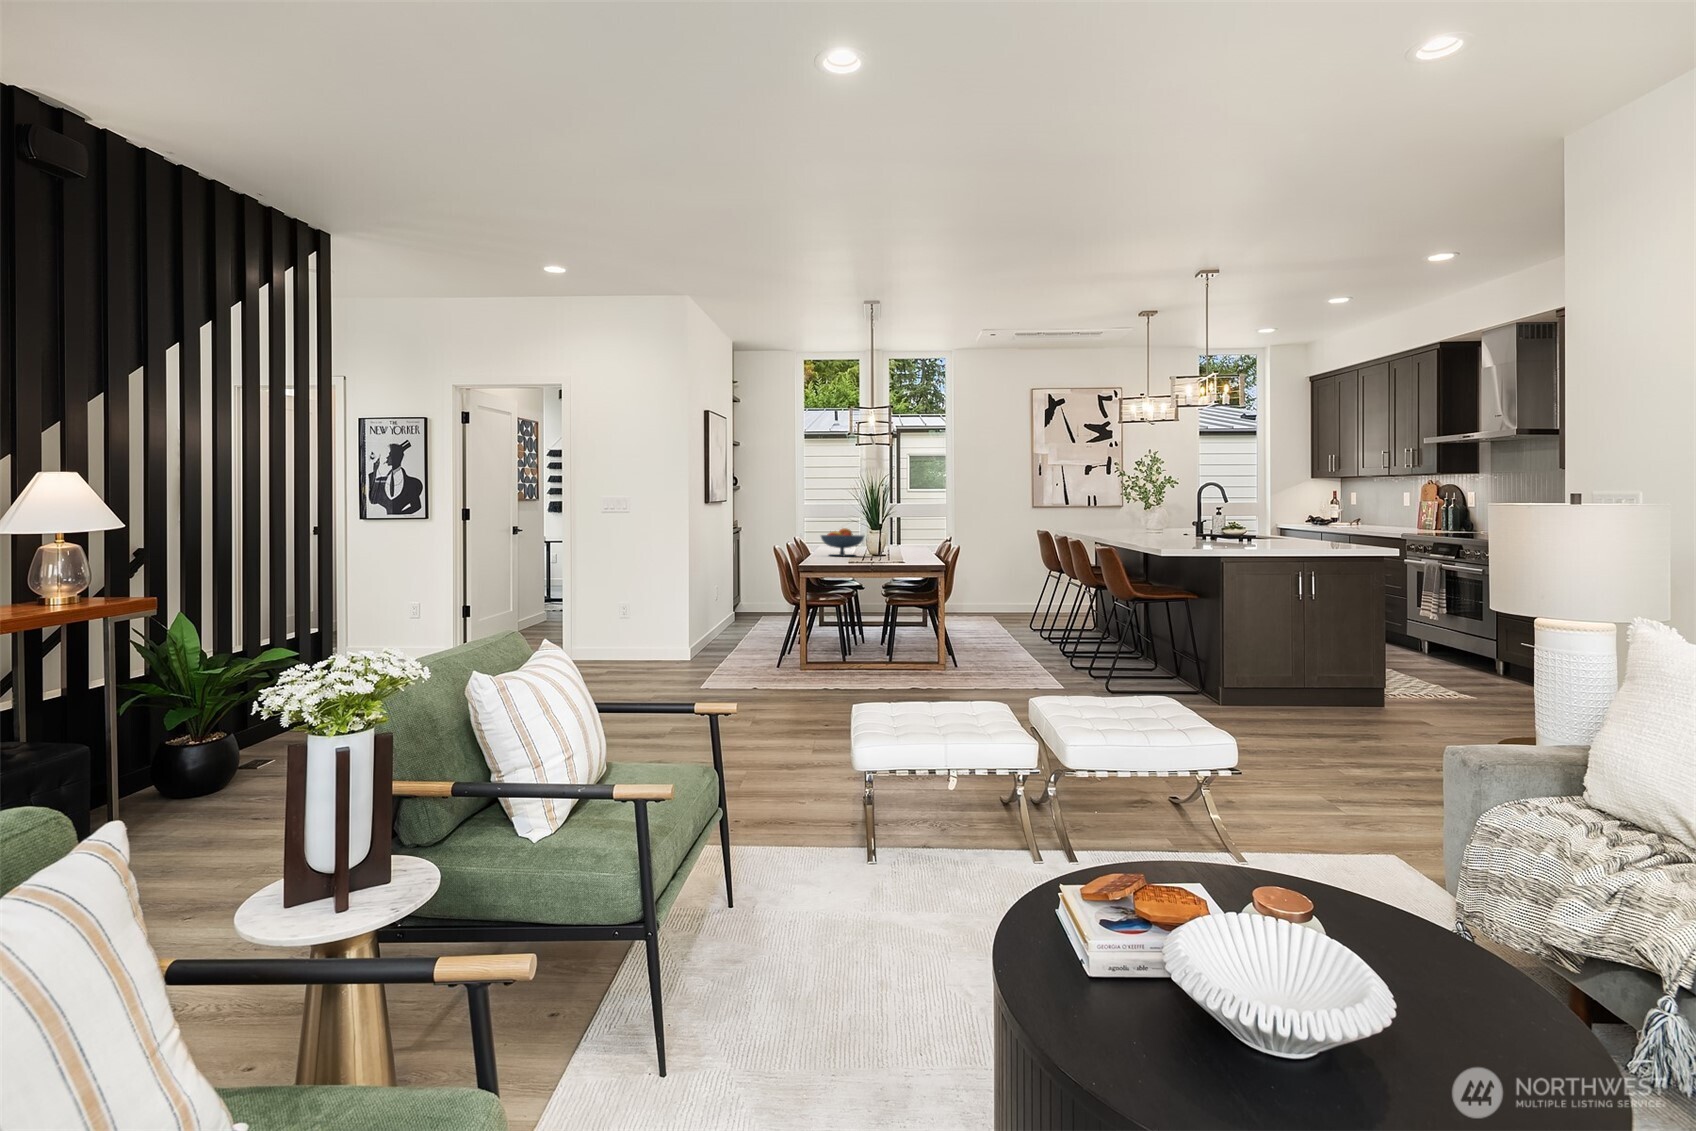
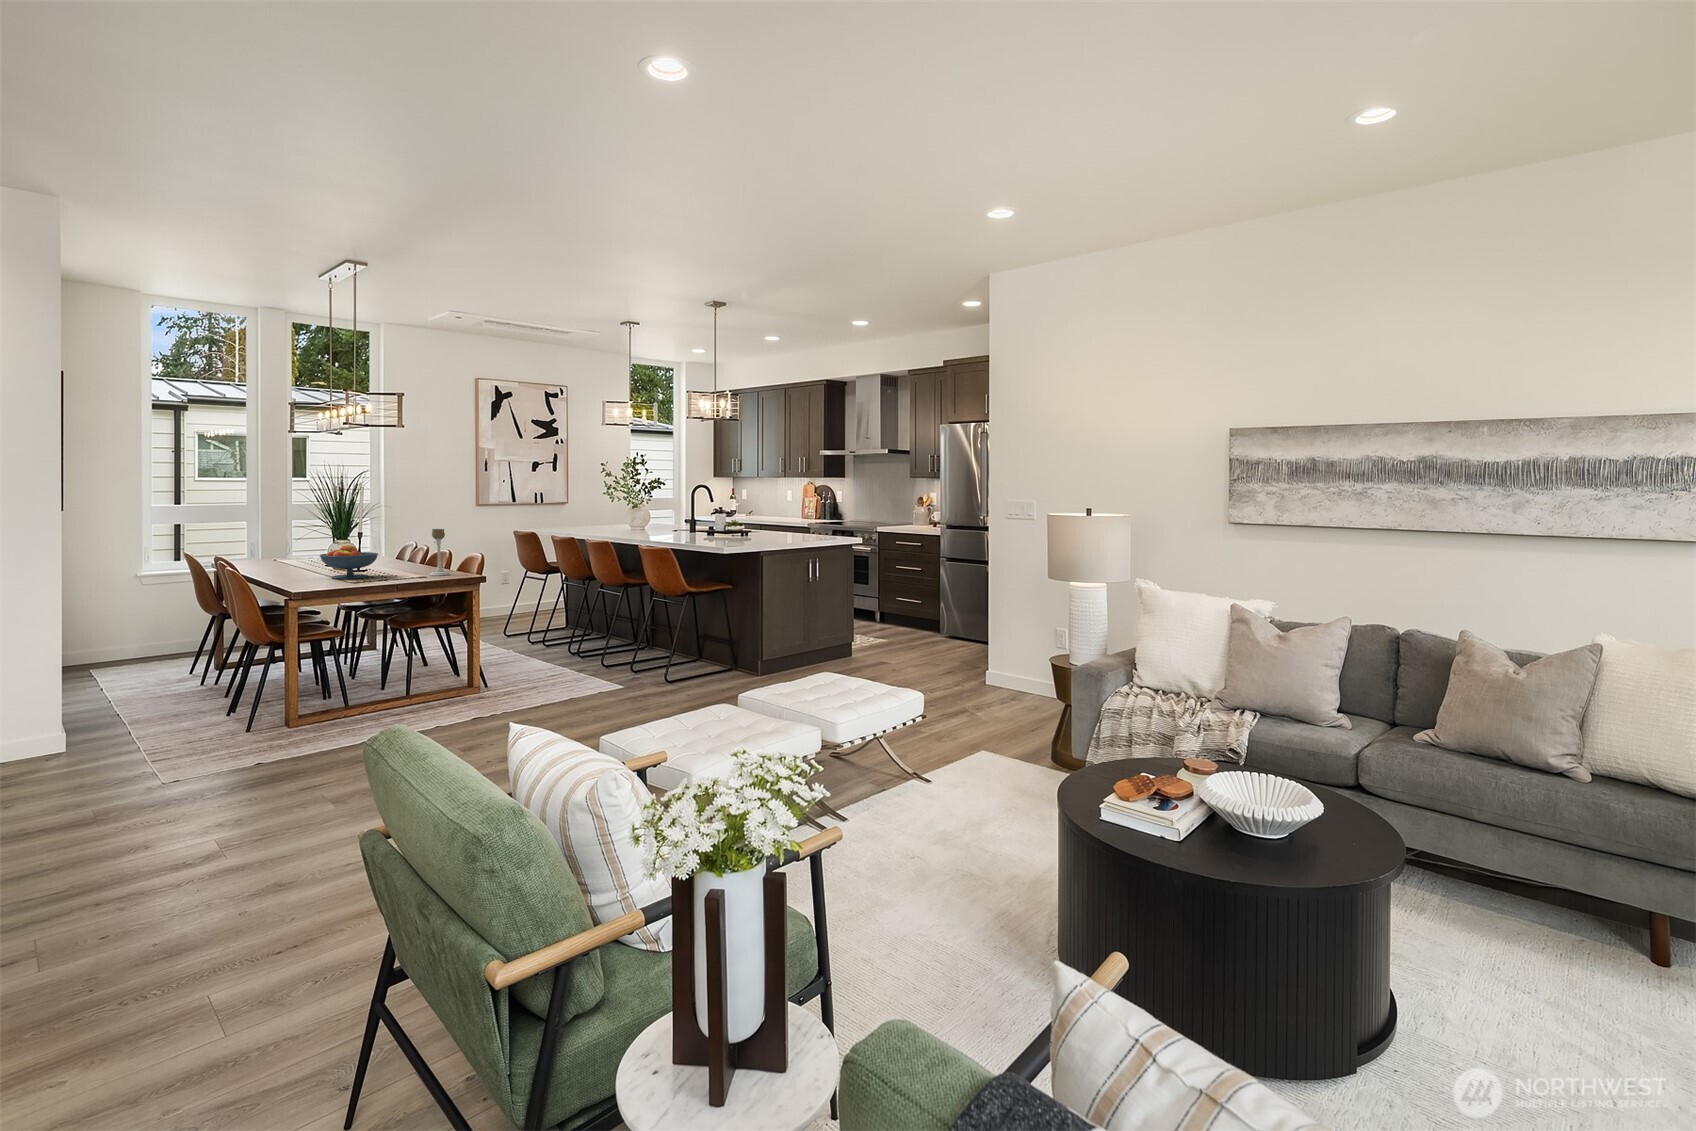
candle holder: none [902,515,920,558] -> present [429,529,450,576]

